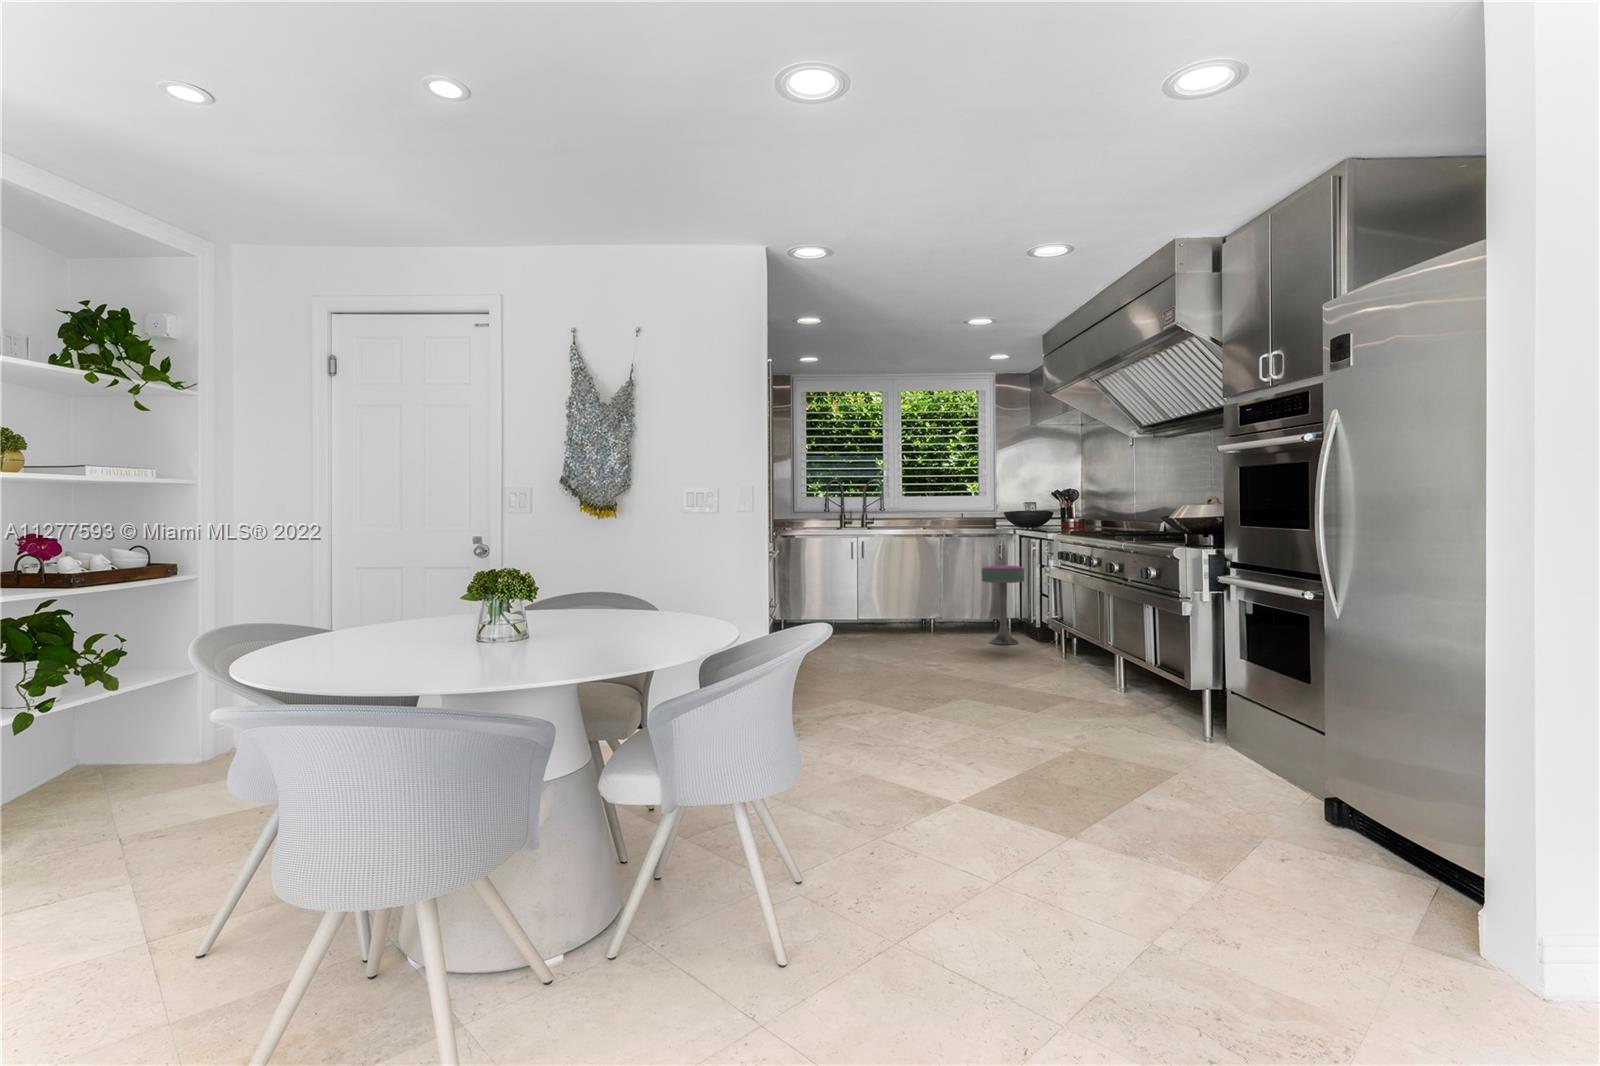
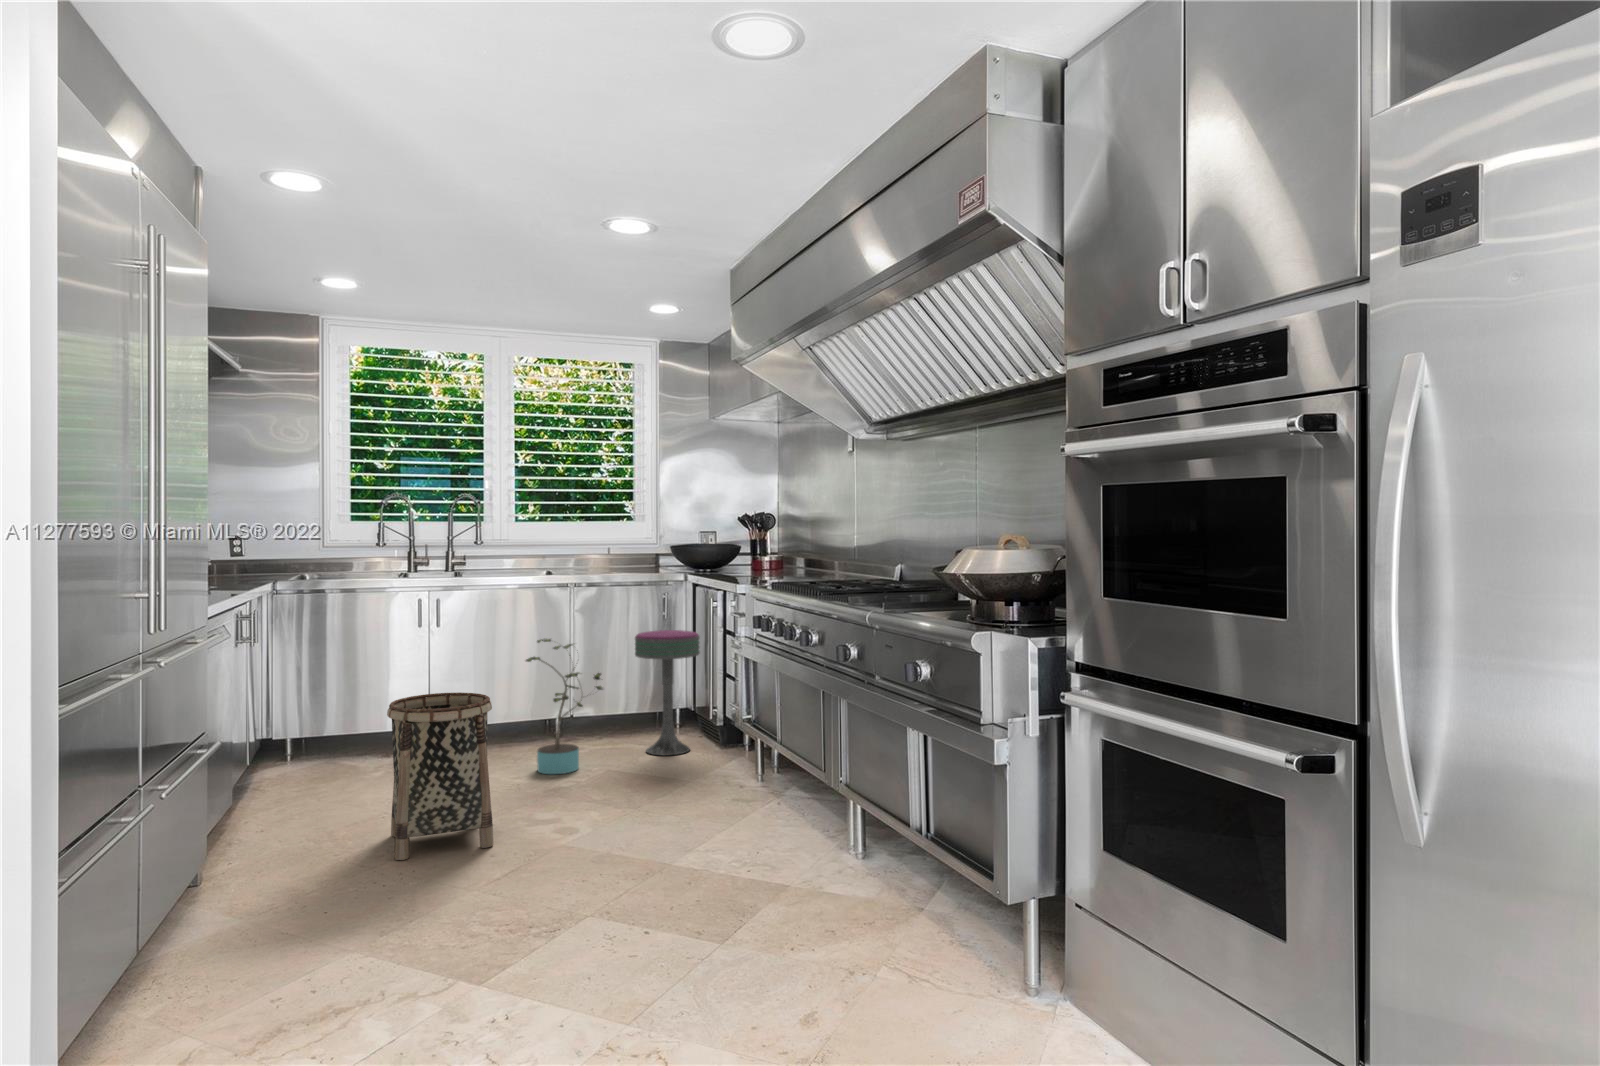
potted plant: none [916,568,964,650] -> present [526,639,602,774]
basket: none [852,592,908,677] -> present [387,693,493,860]

